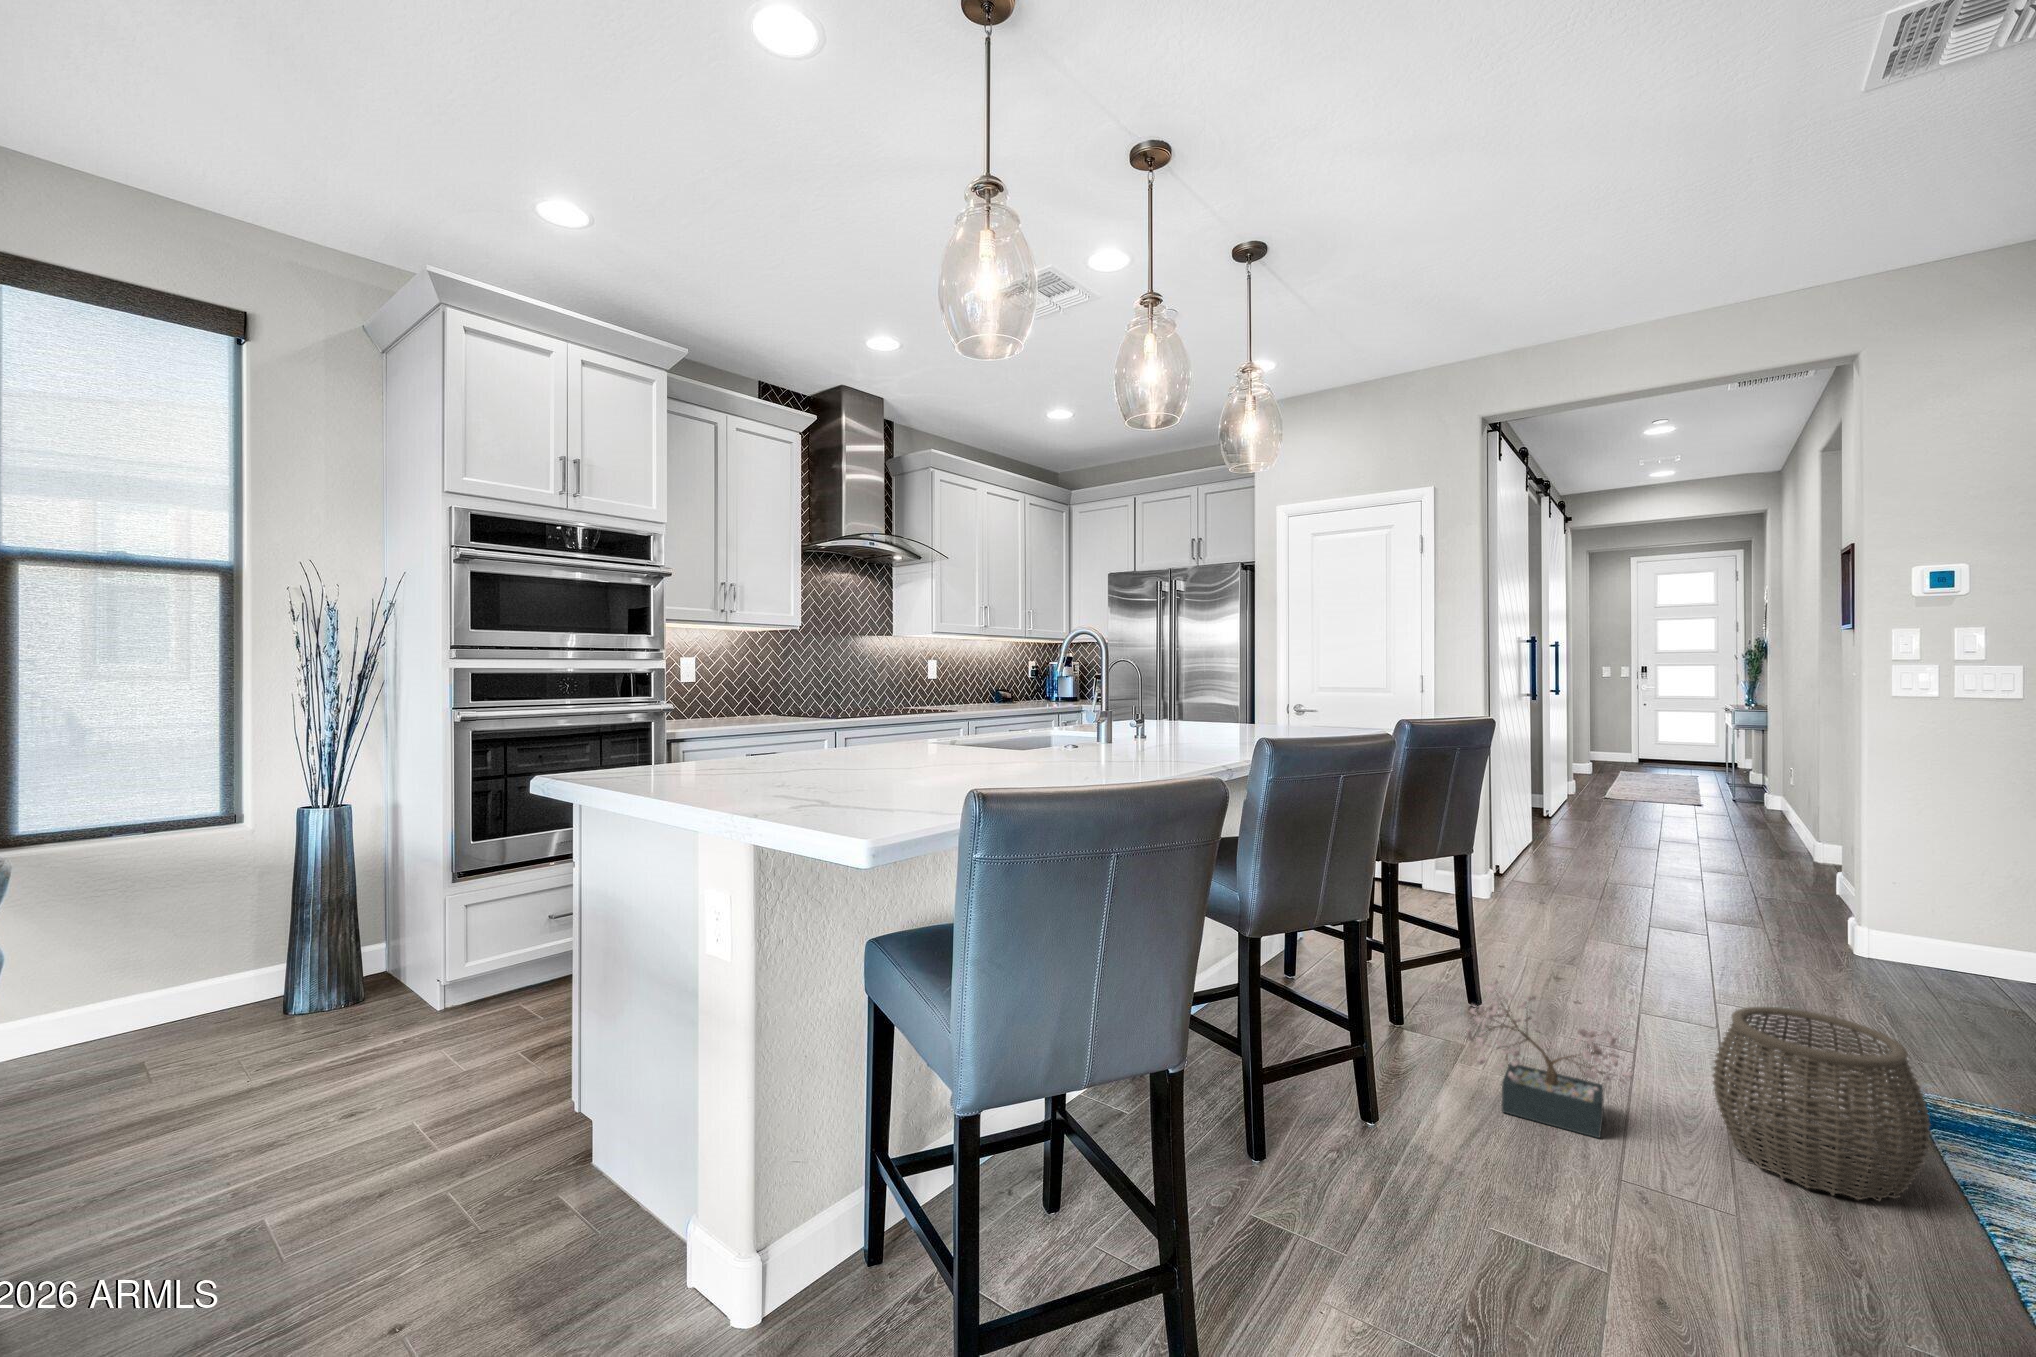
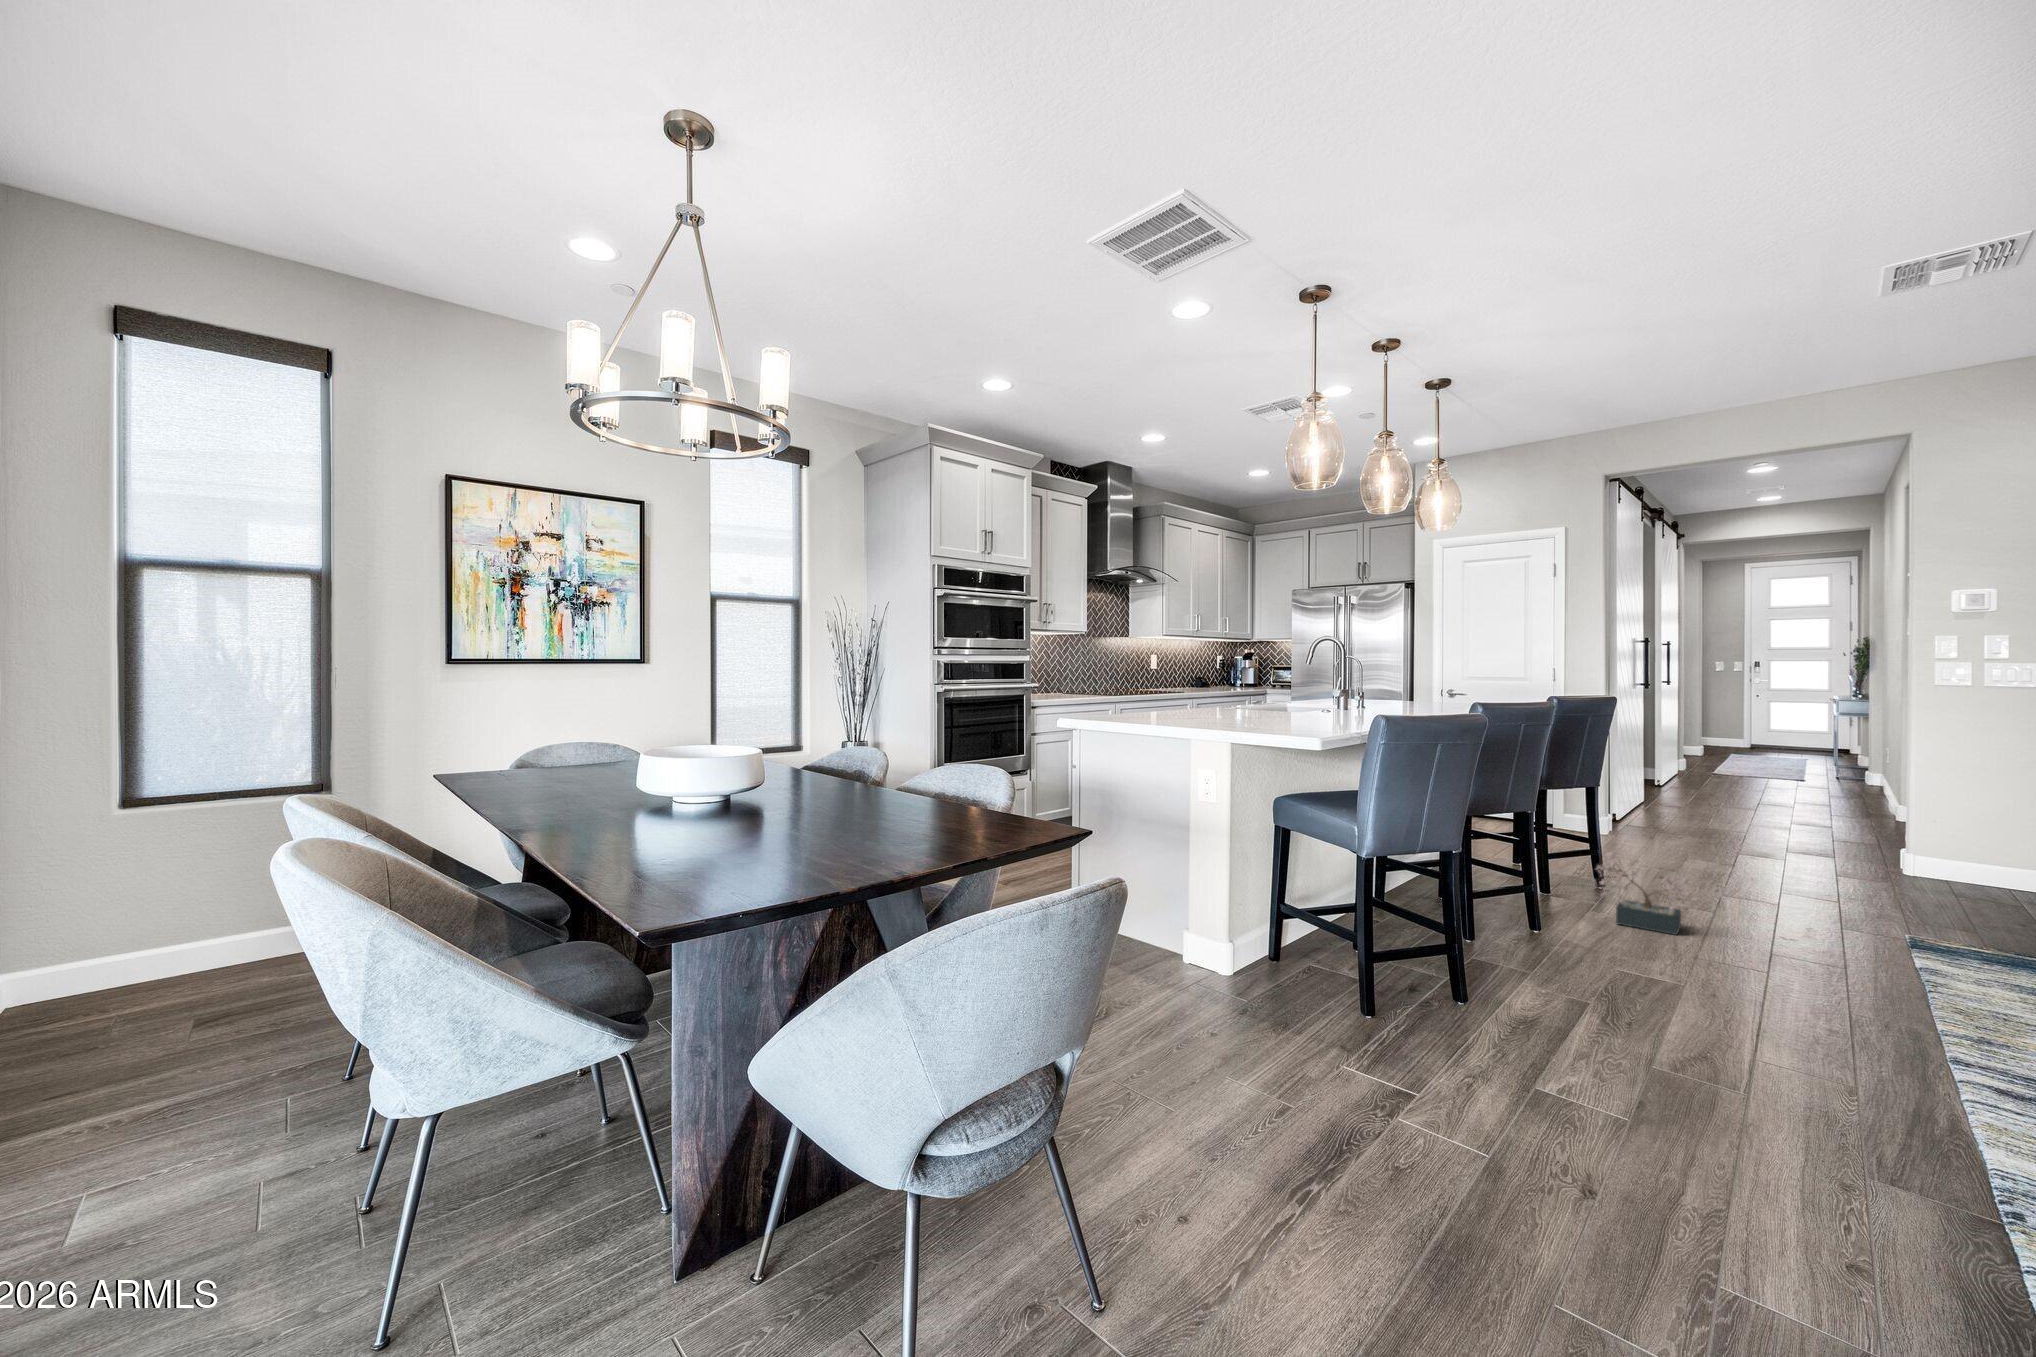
woven basket: present [1712,1007,1931,1201] -> none [1749,863,1876,960]

